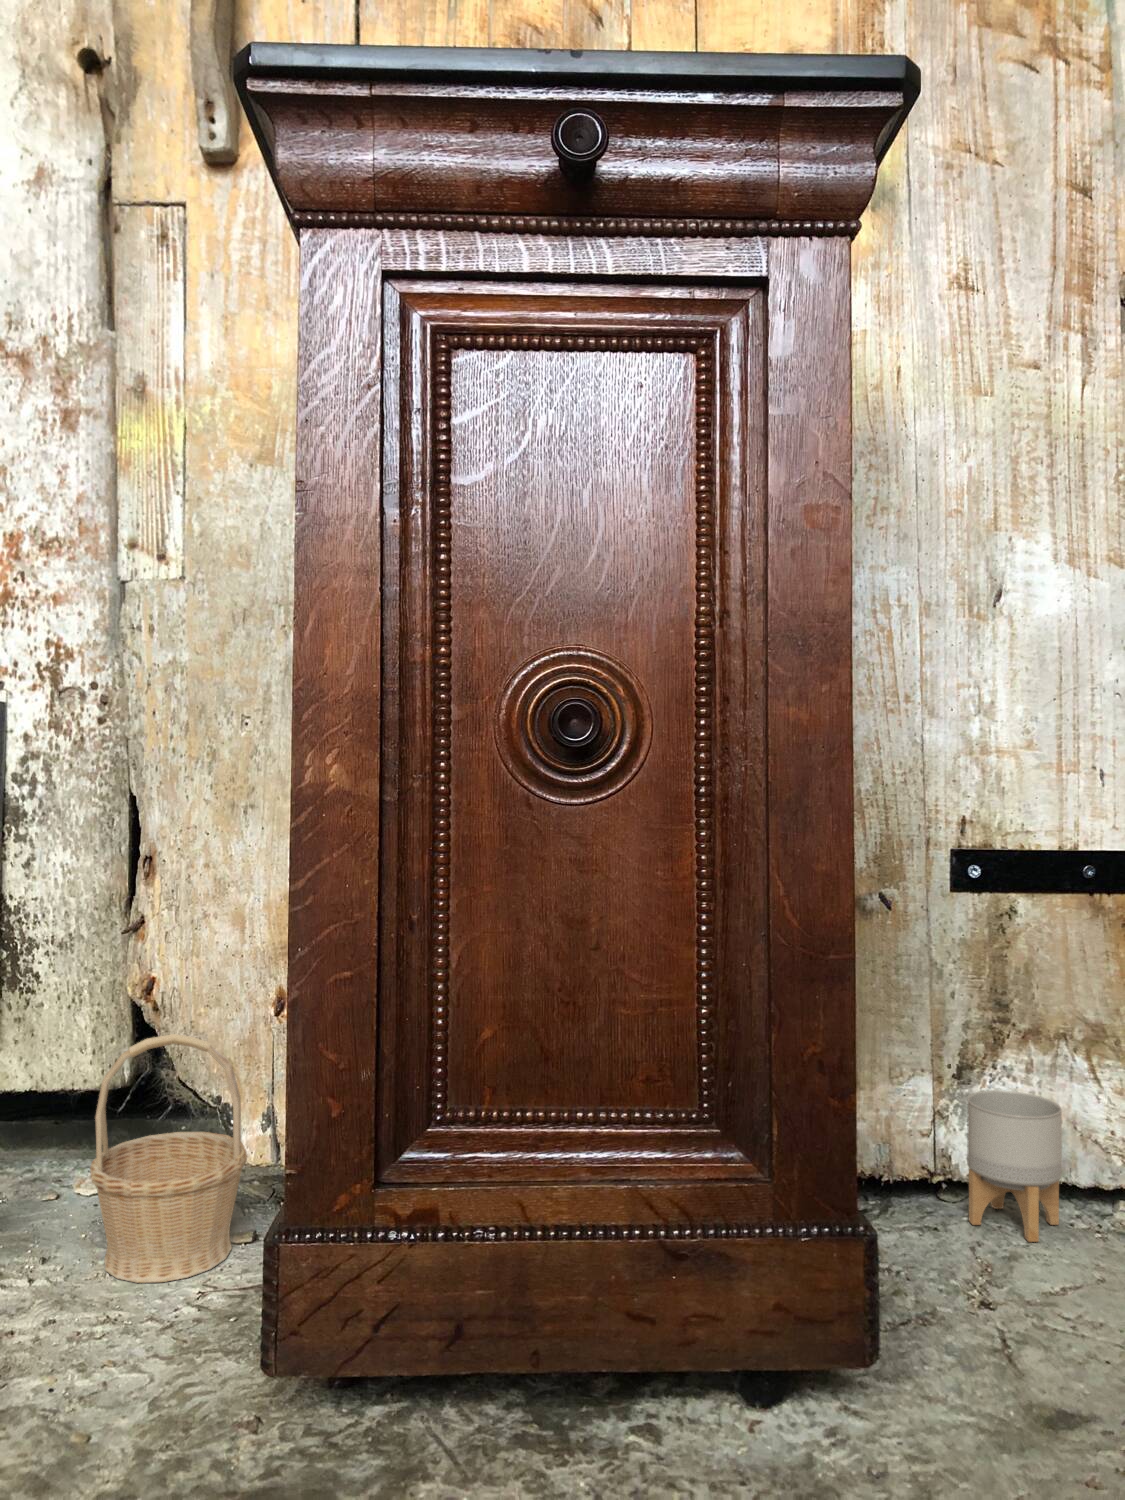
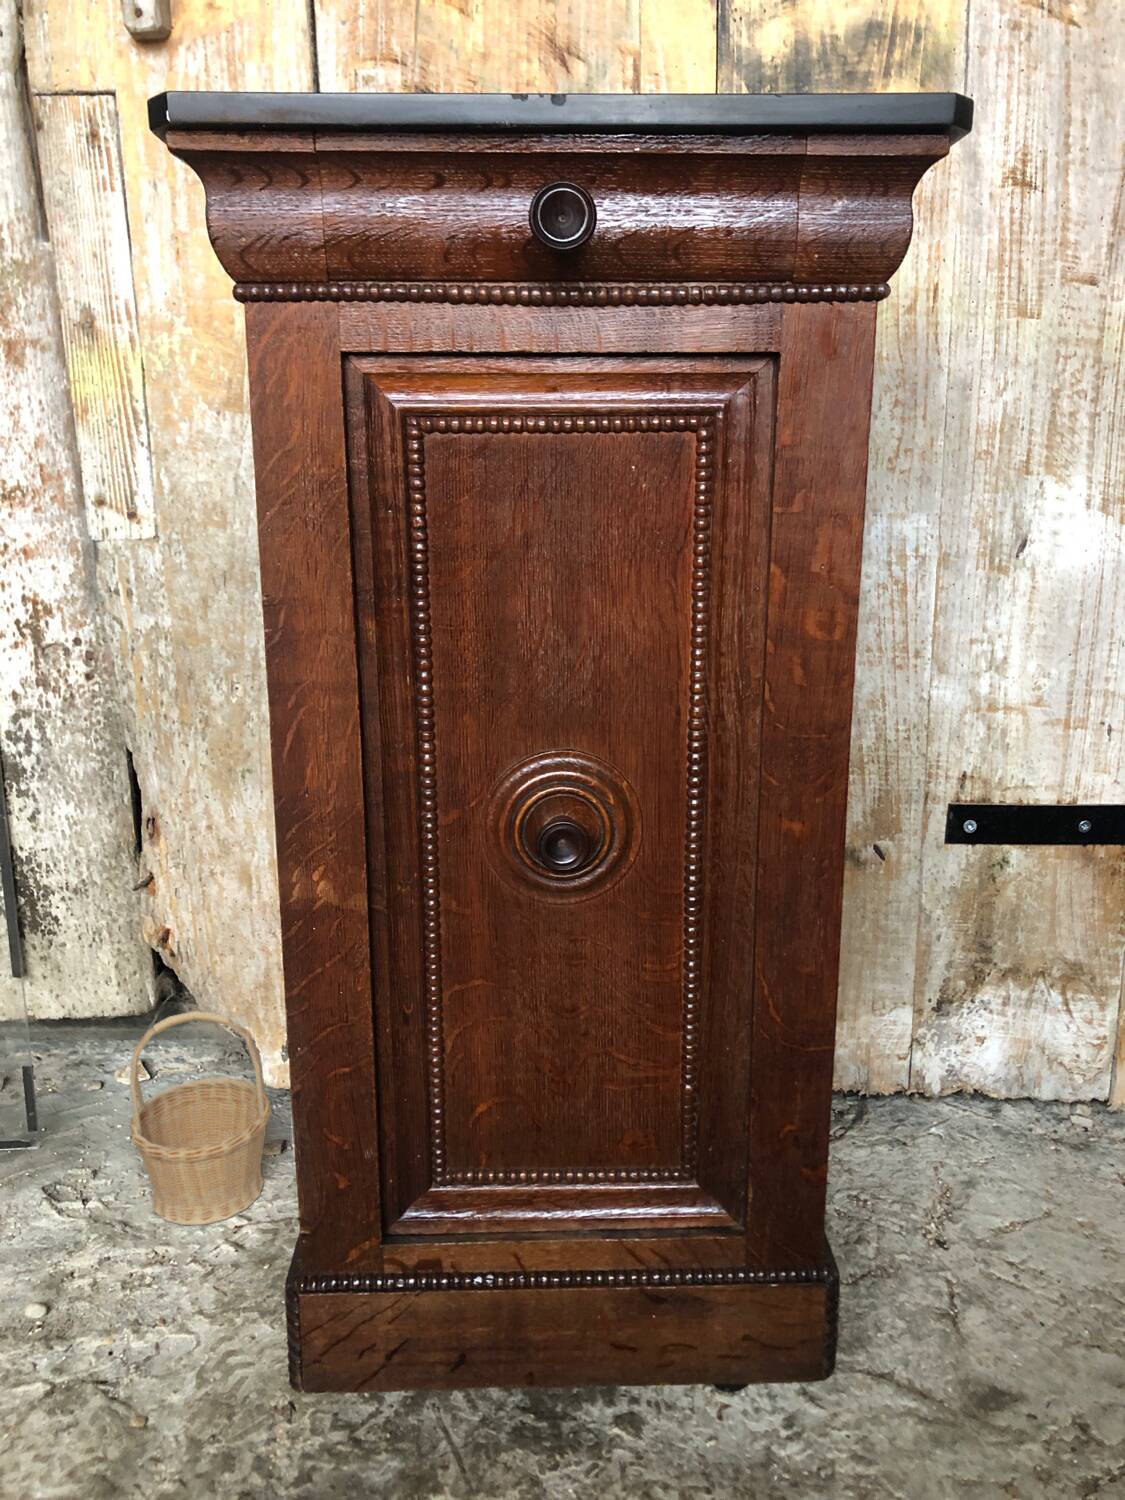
planter: present [968,1090,1062,1242] -> none [935,1029,1030,1171]

